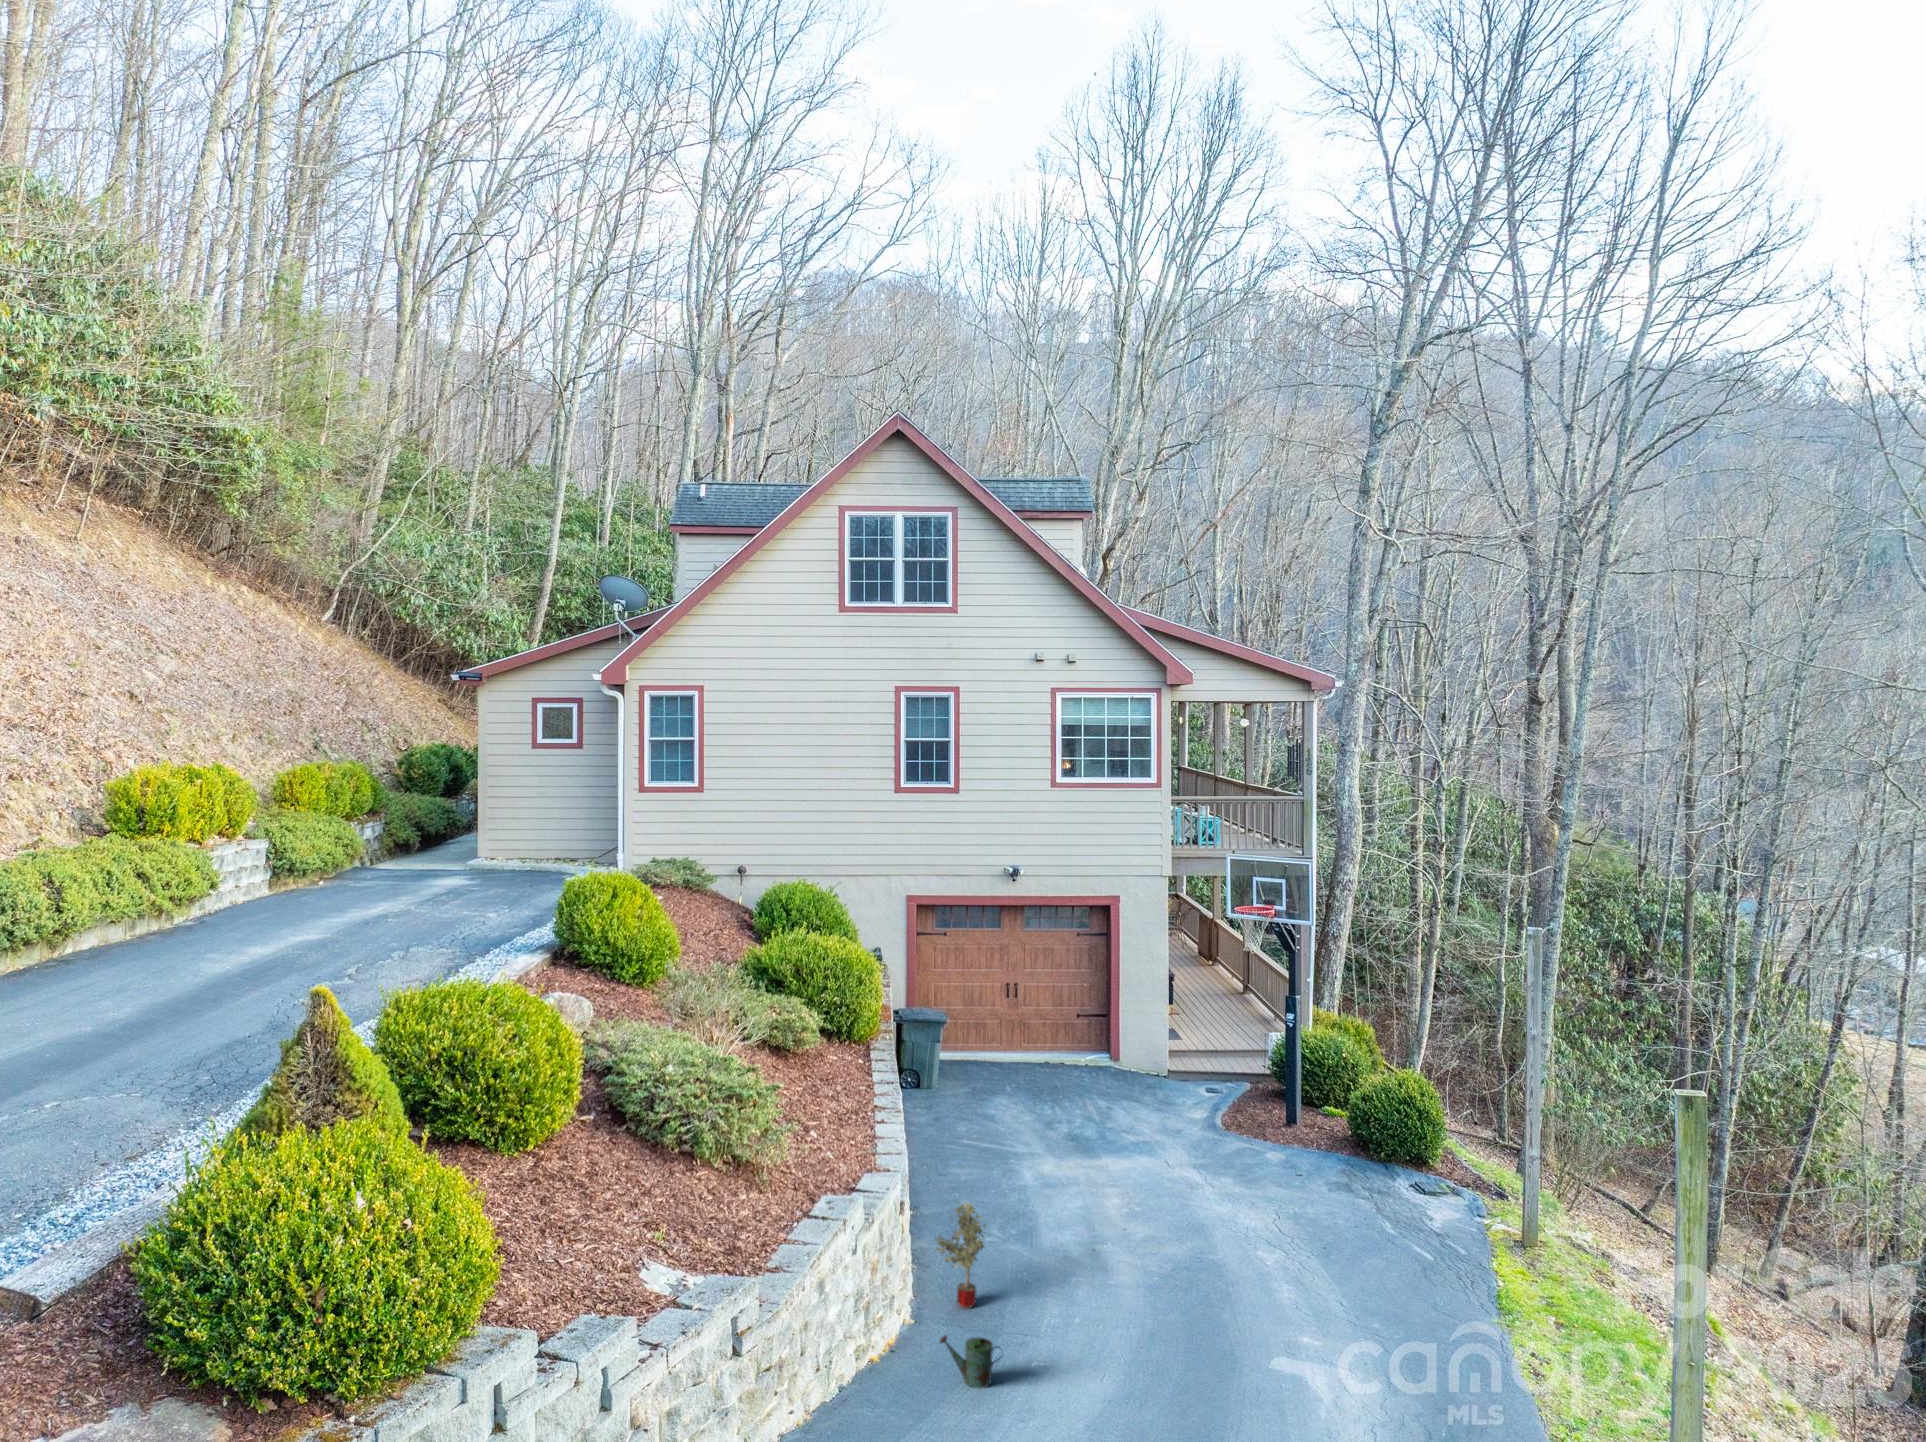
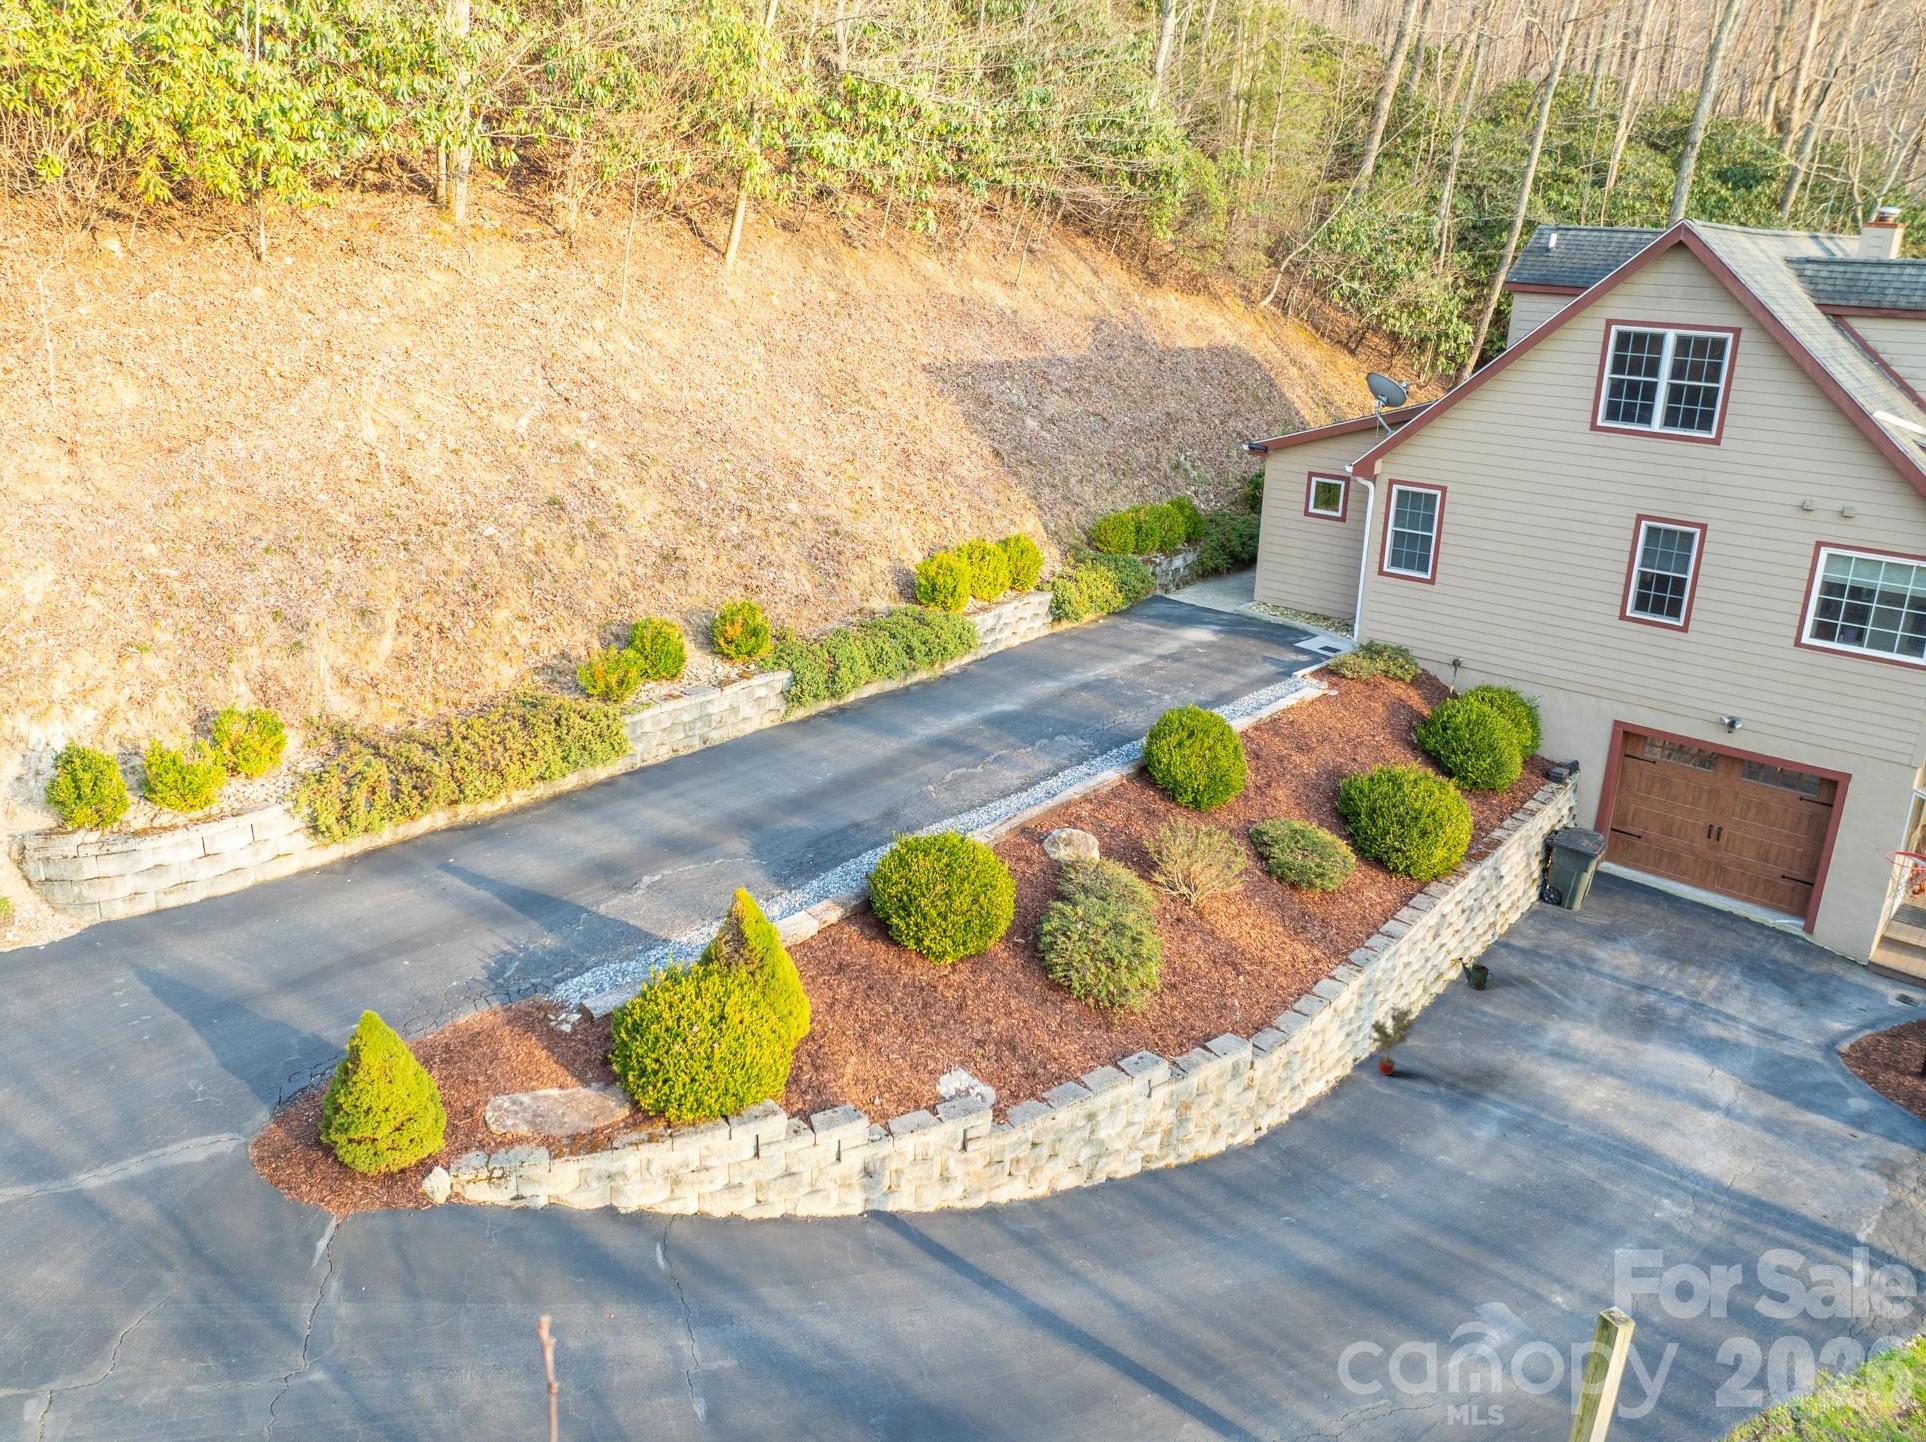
watering can: present [940,1336,1001,1388] -> present [1458,958,1494,991]

